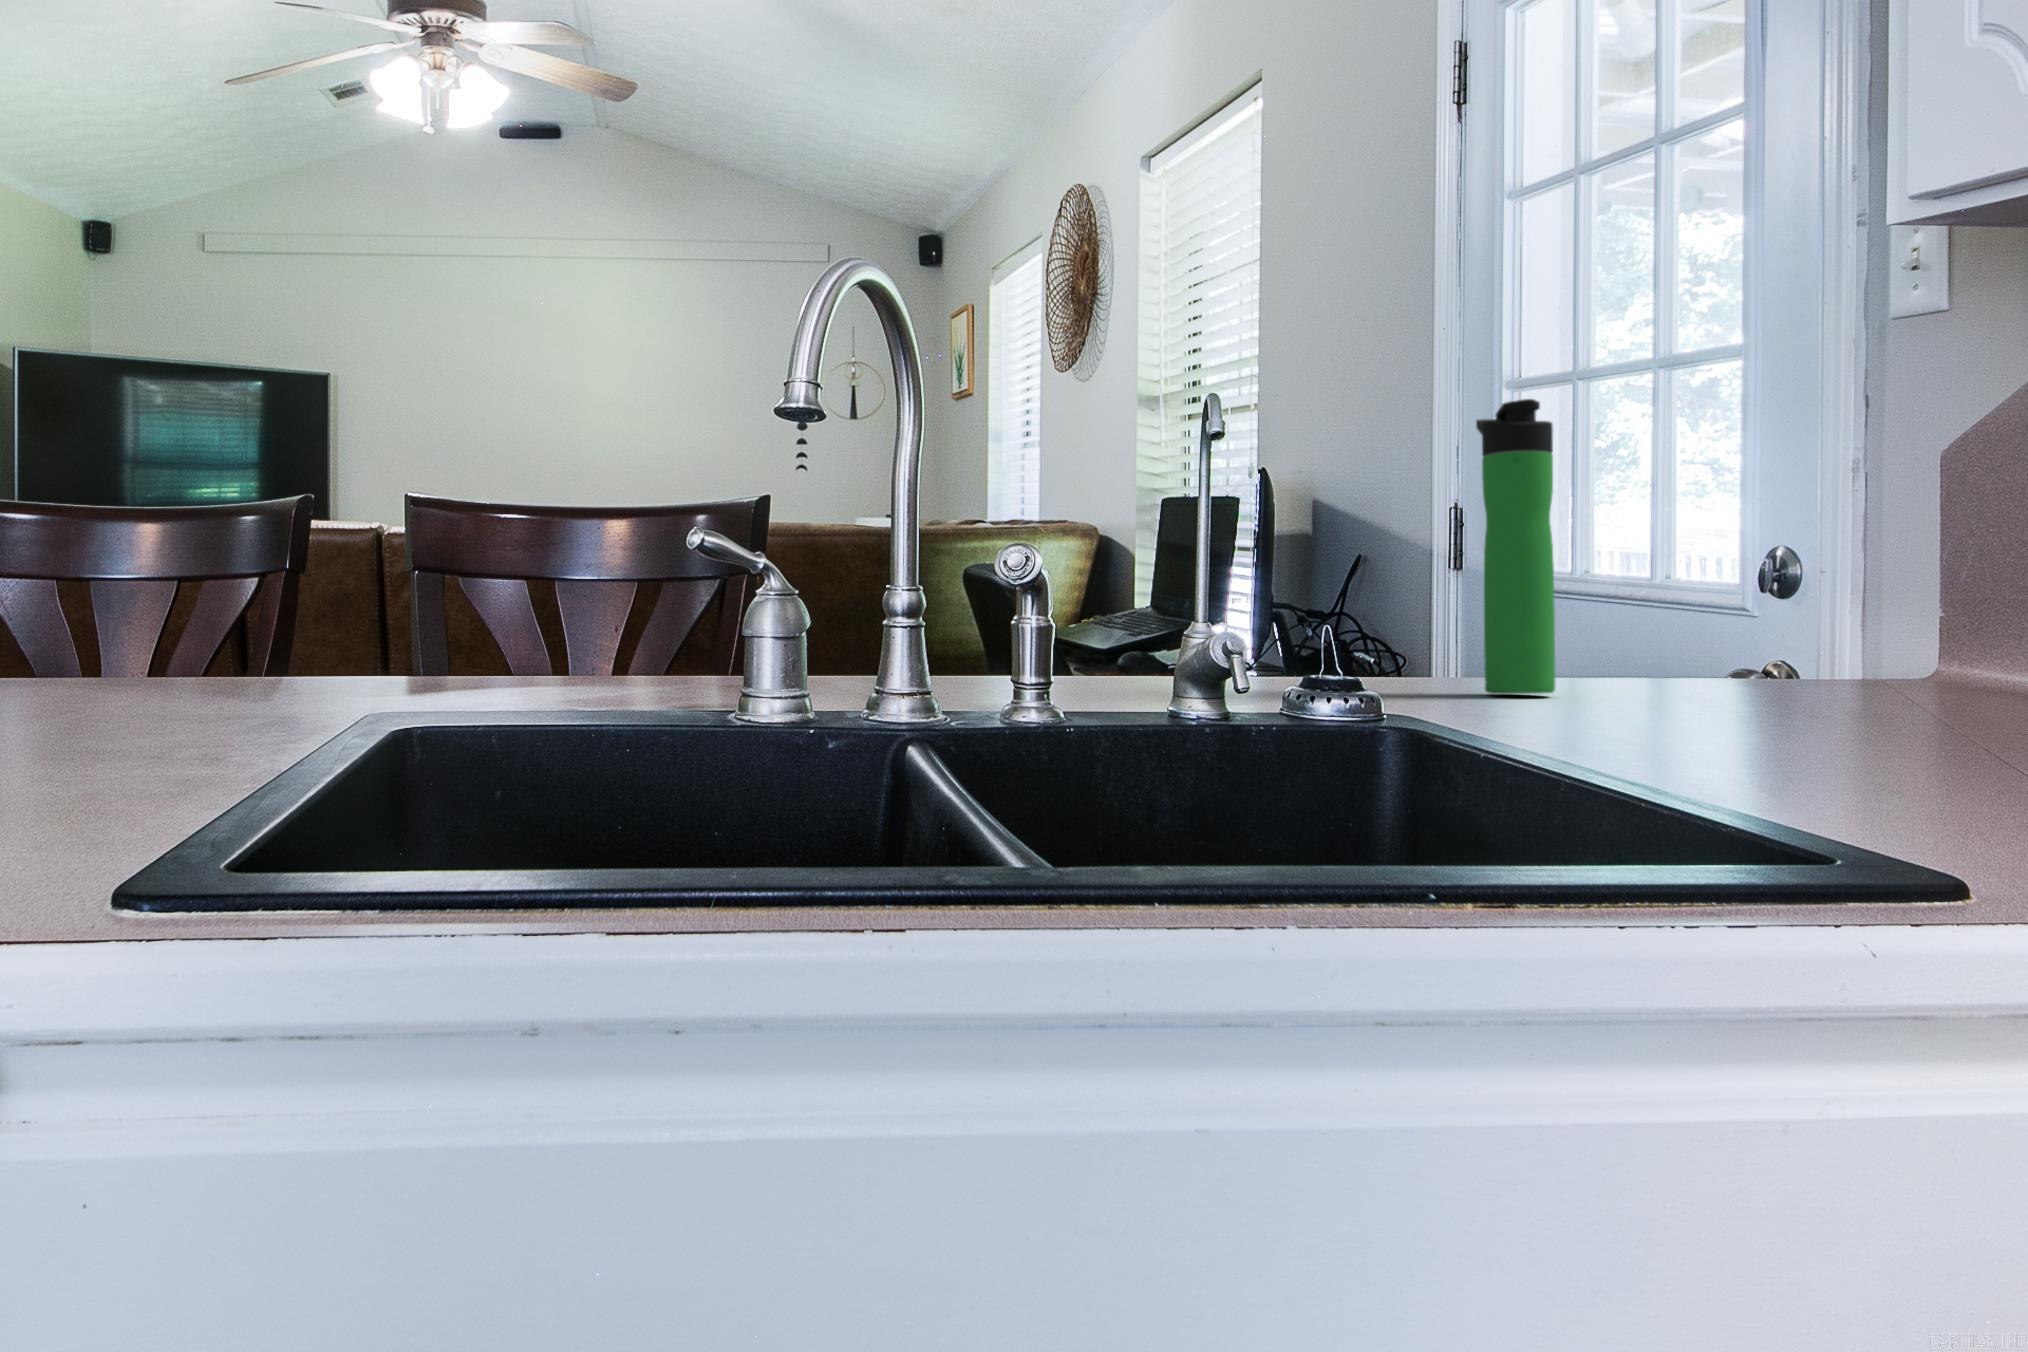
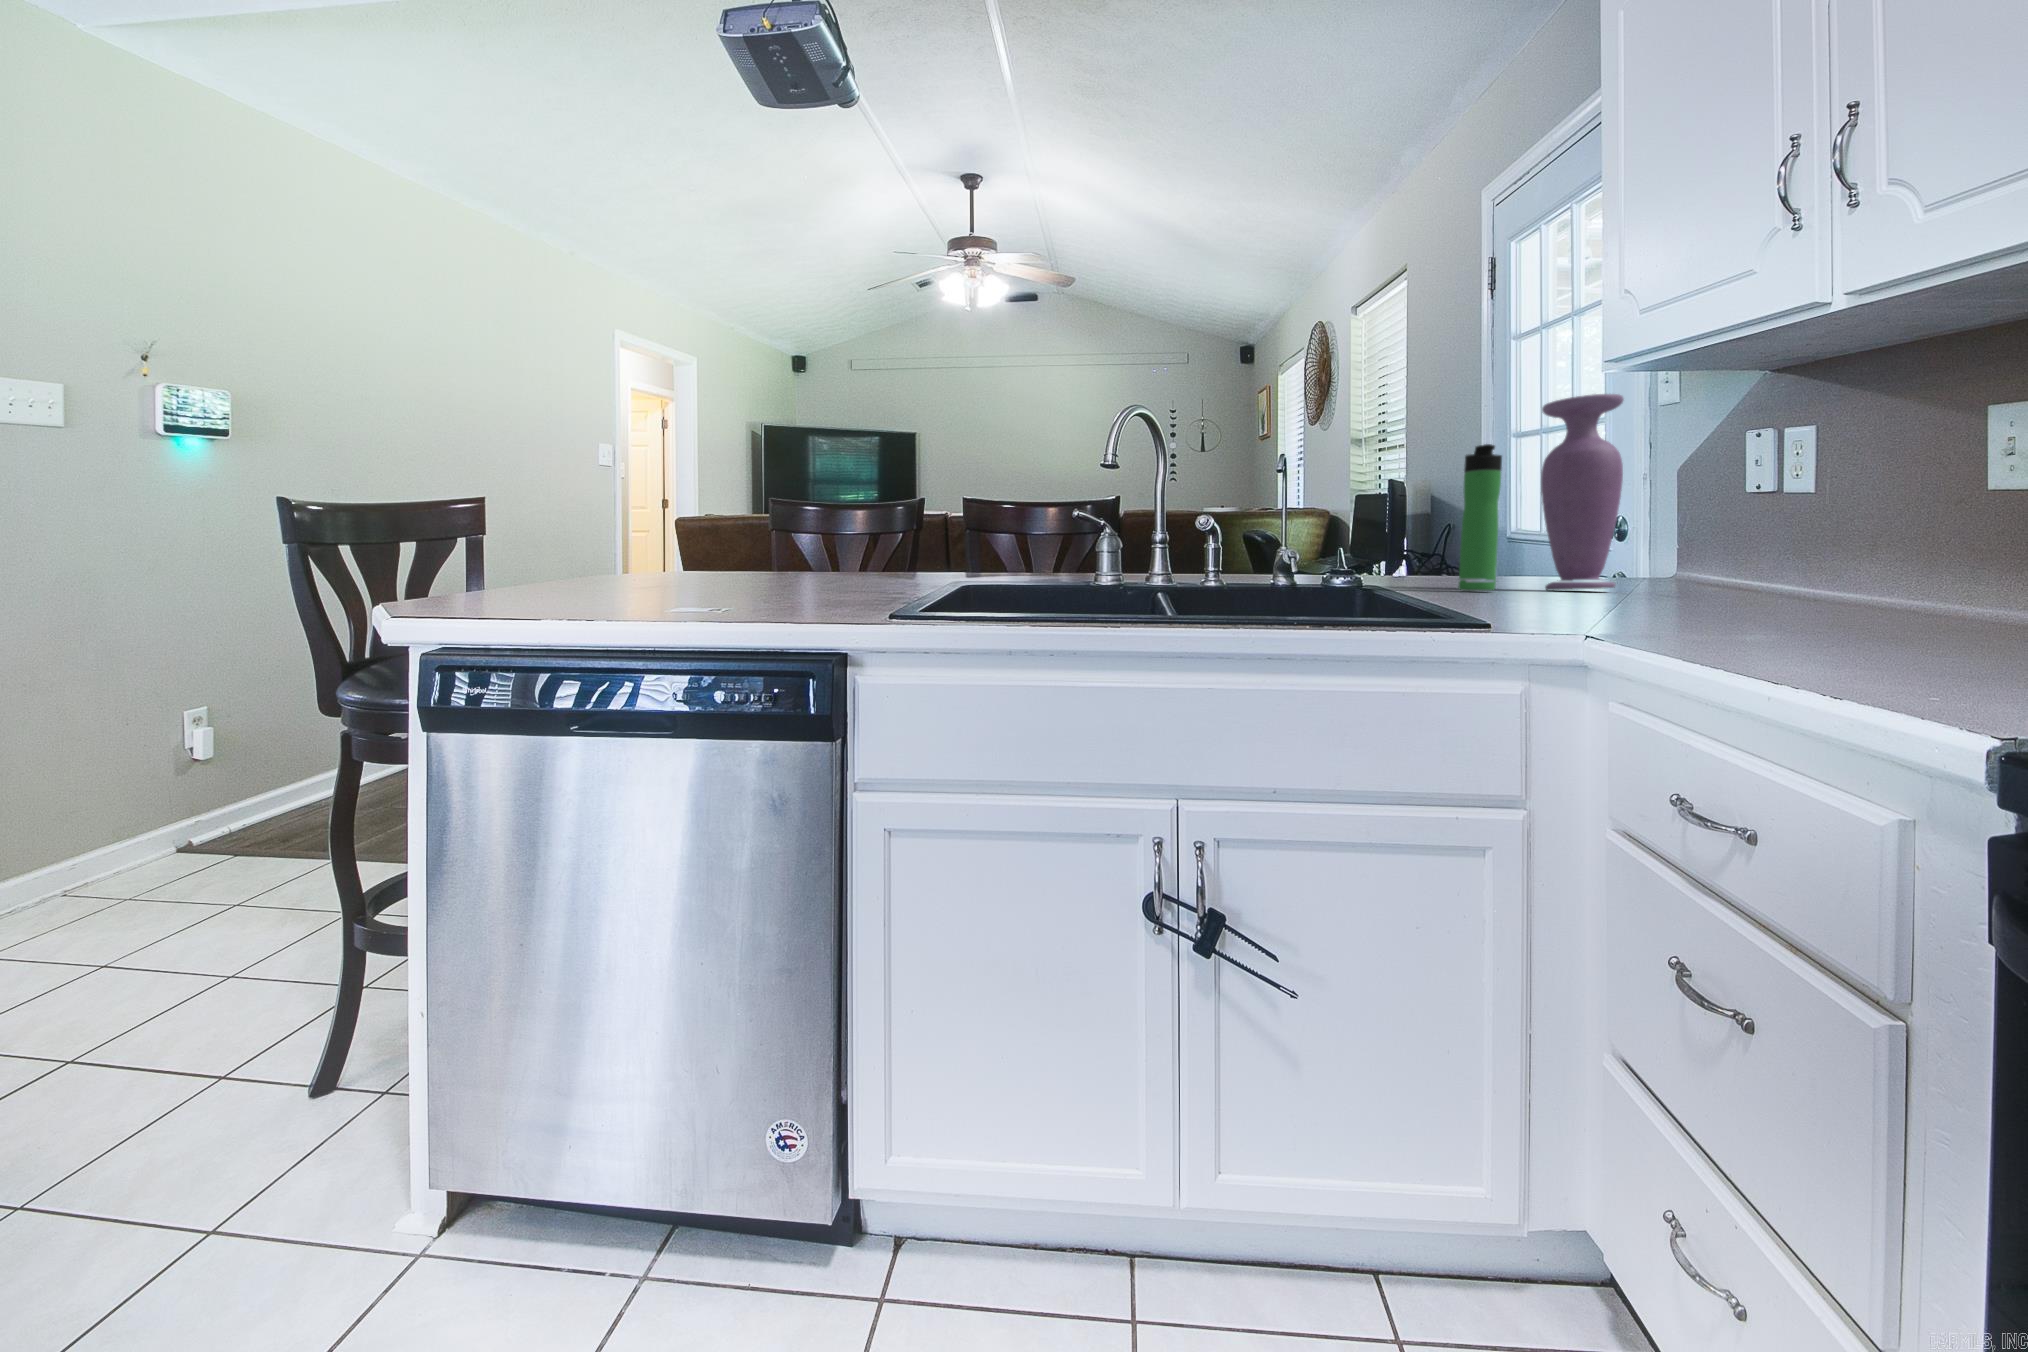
vase: none [1583,311,1735,683] -> present [1541,394,1624,590]

